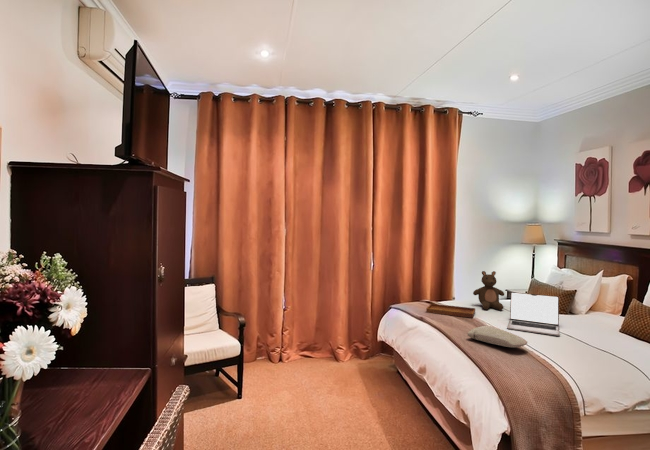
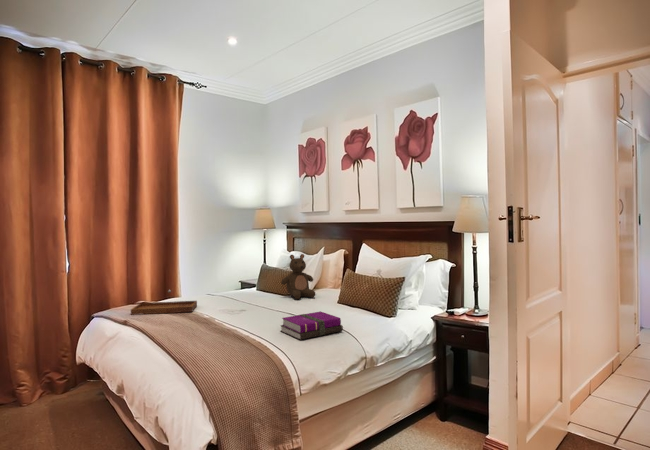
stuffed bear: present [473,271,504,310] -> present [281,254,315,299]
laptop: present [507,292,560,336] -> none [230,273,284,317]
pillow: present [467,326,527,347] -> none [176,315,246,335]
notebook: none [560,342,631,366] -> present [281,311,343,340]

